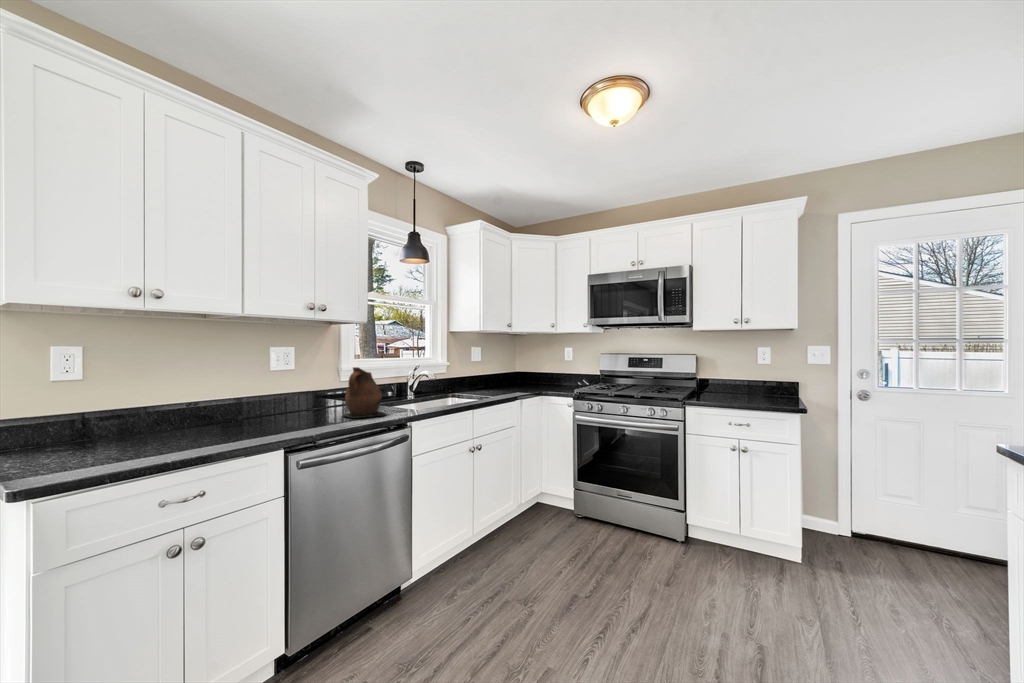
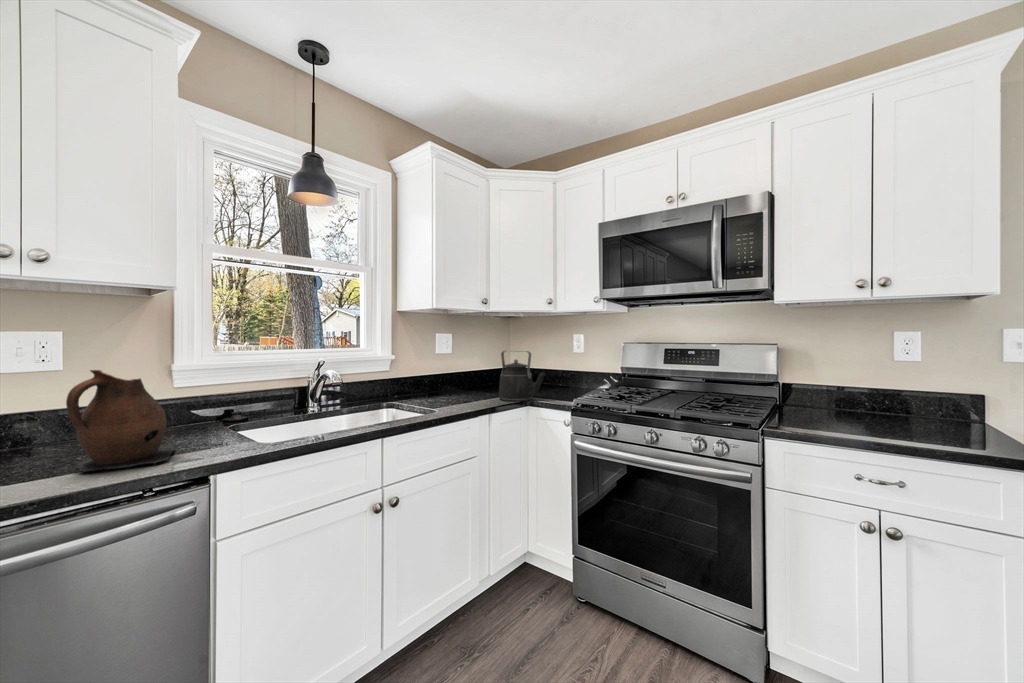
kettle: none [521,358,554,392] -> present [499,351,546,401]

